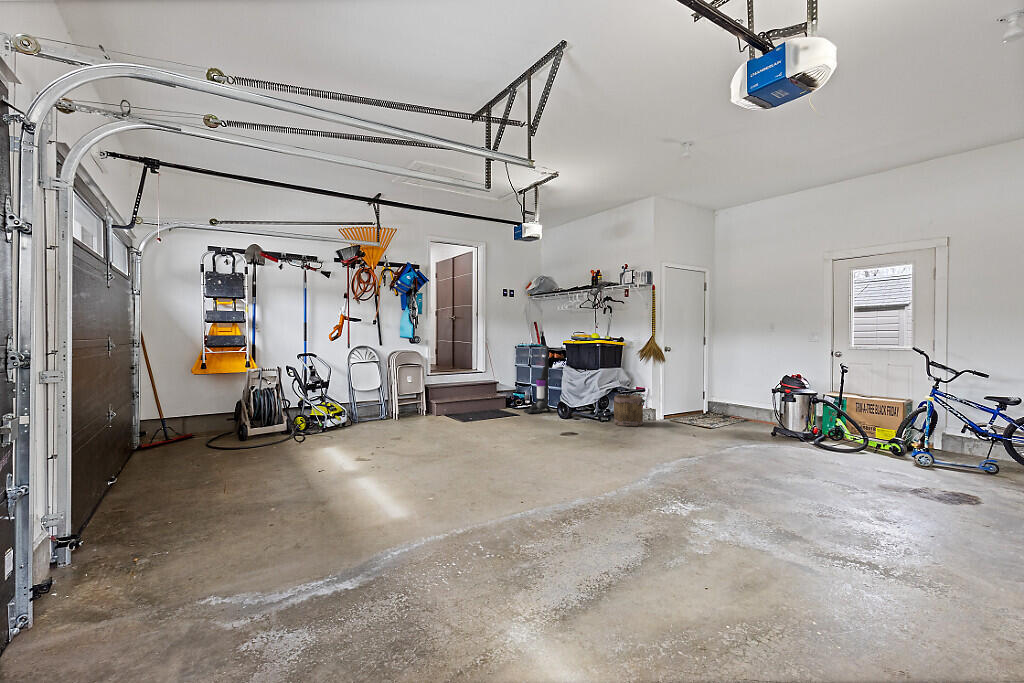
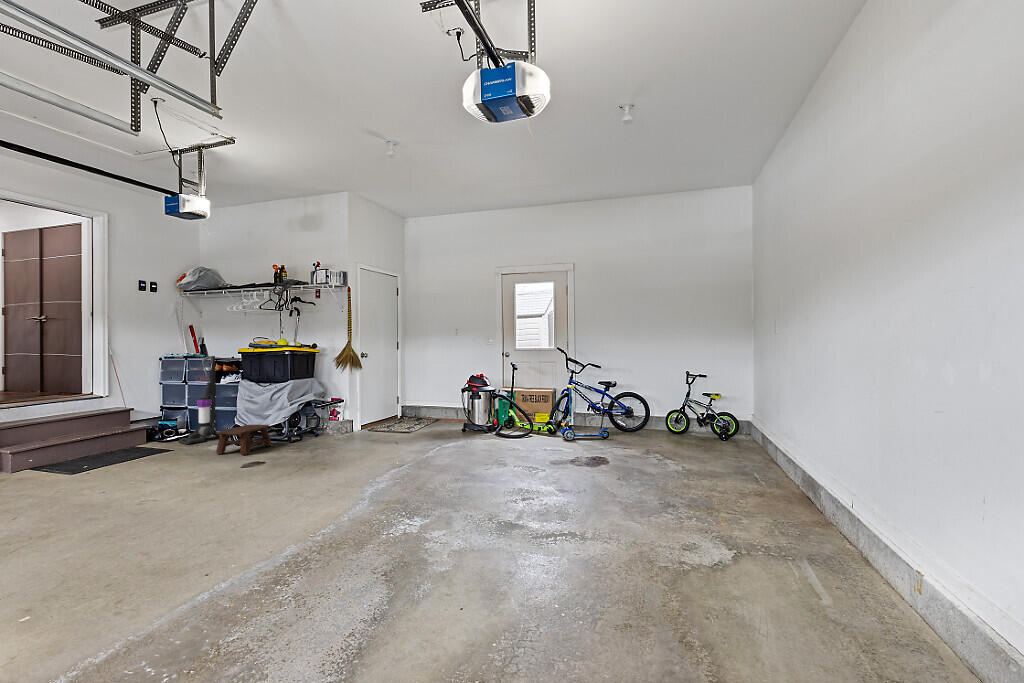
bucket: present [614,394,645,426] -> none [307,407,343,443]
stool: none [546,403,585,427] -> present [216,425,271,455]

